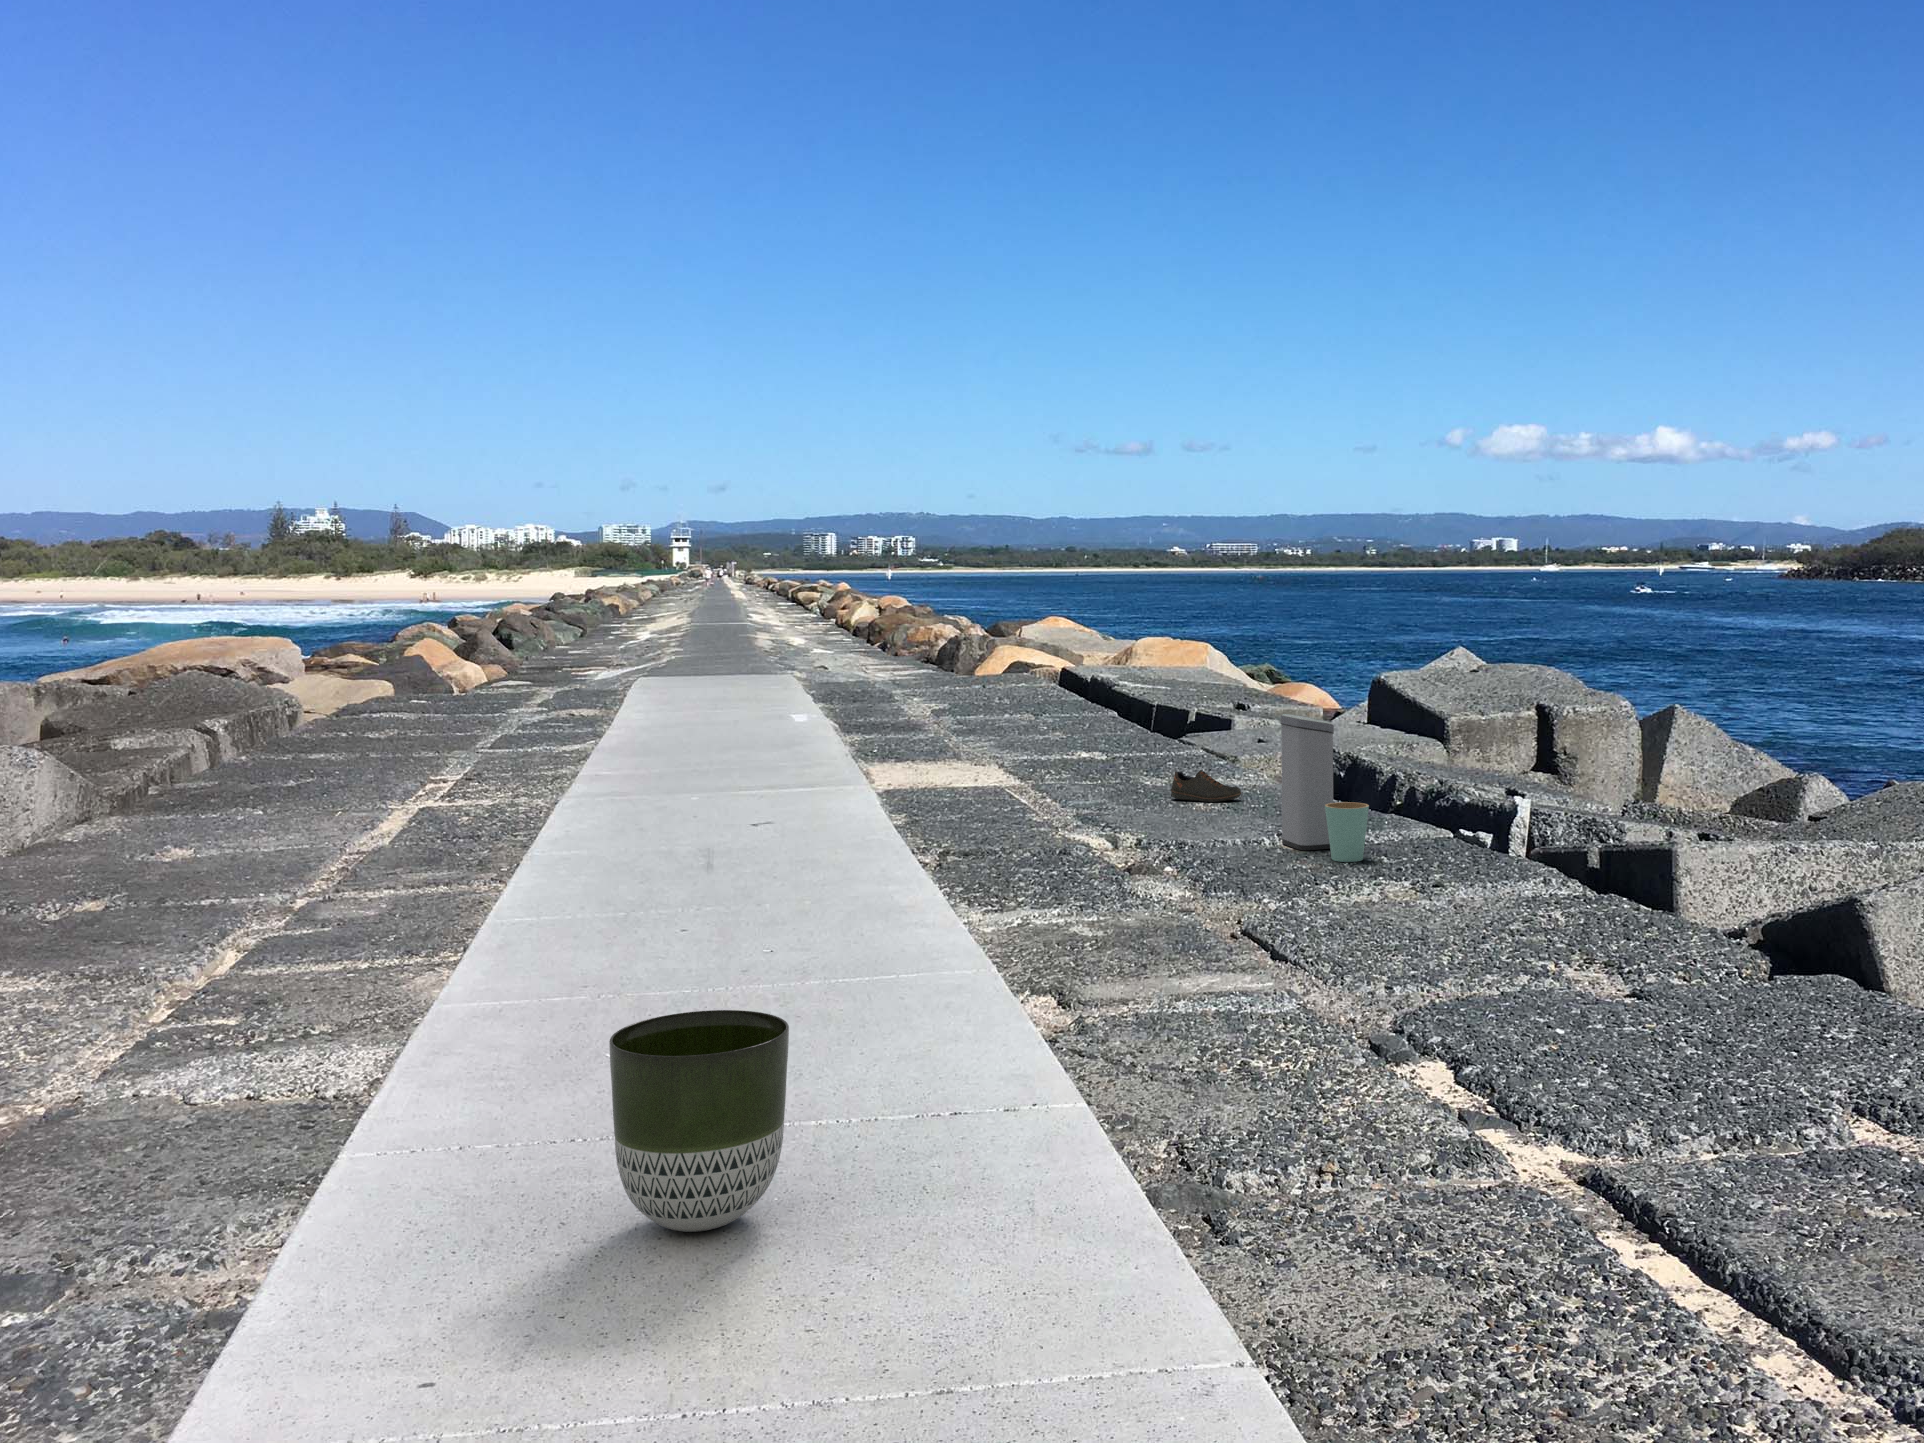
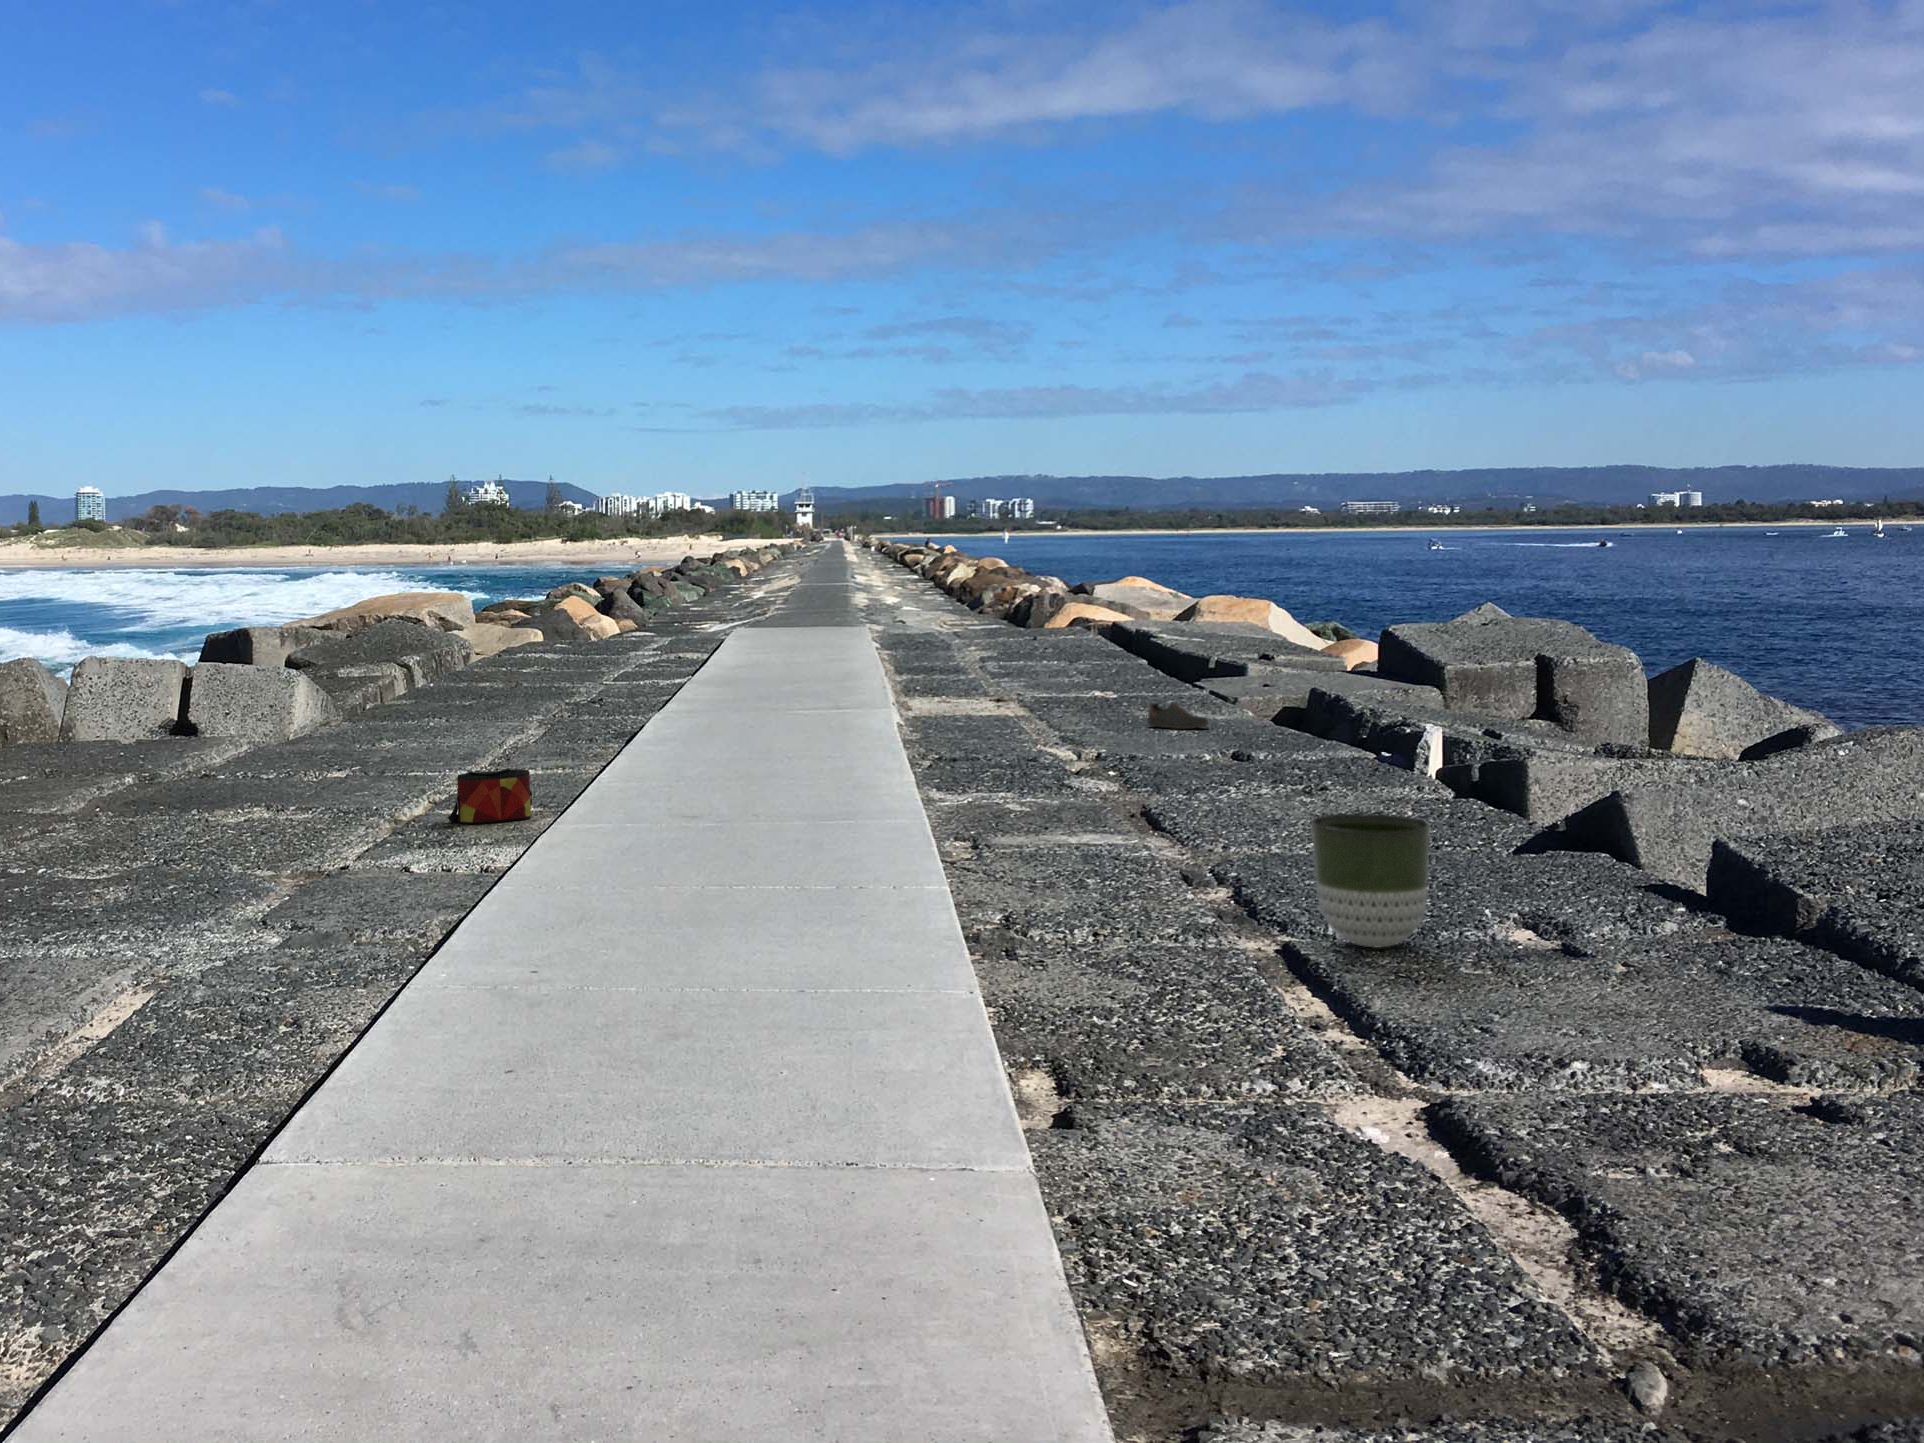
trash can: present [1280,714,1369,862] -> none [1213,650,1281,772]
bag: none [243,917,388,1011] -> present [448,769,532,824]
planter: present [609,1010,789,1232] -> present [1311,813,1430,948]

